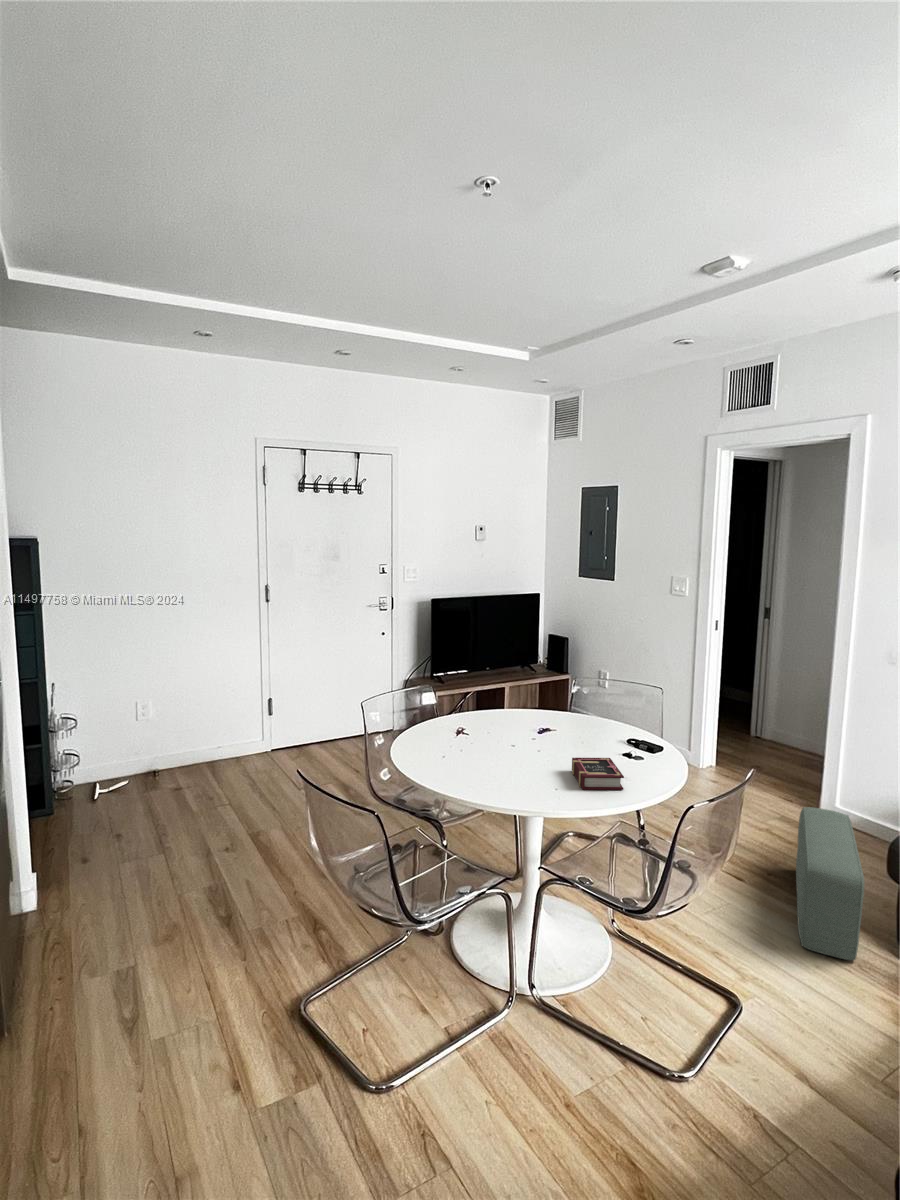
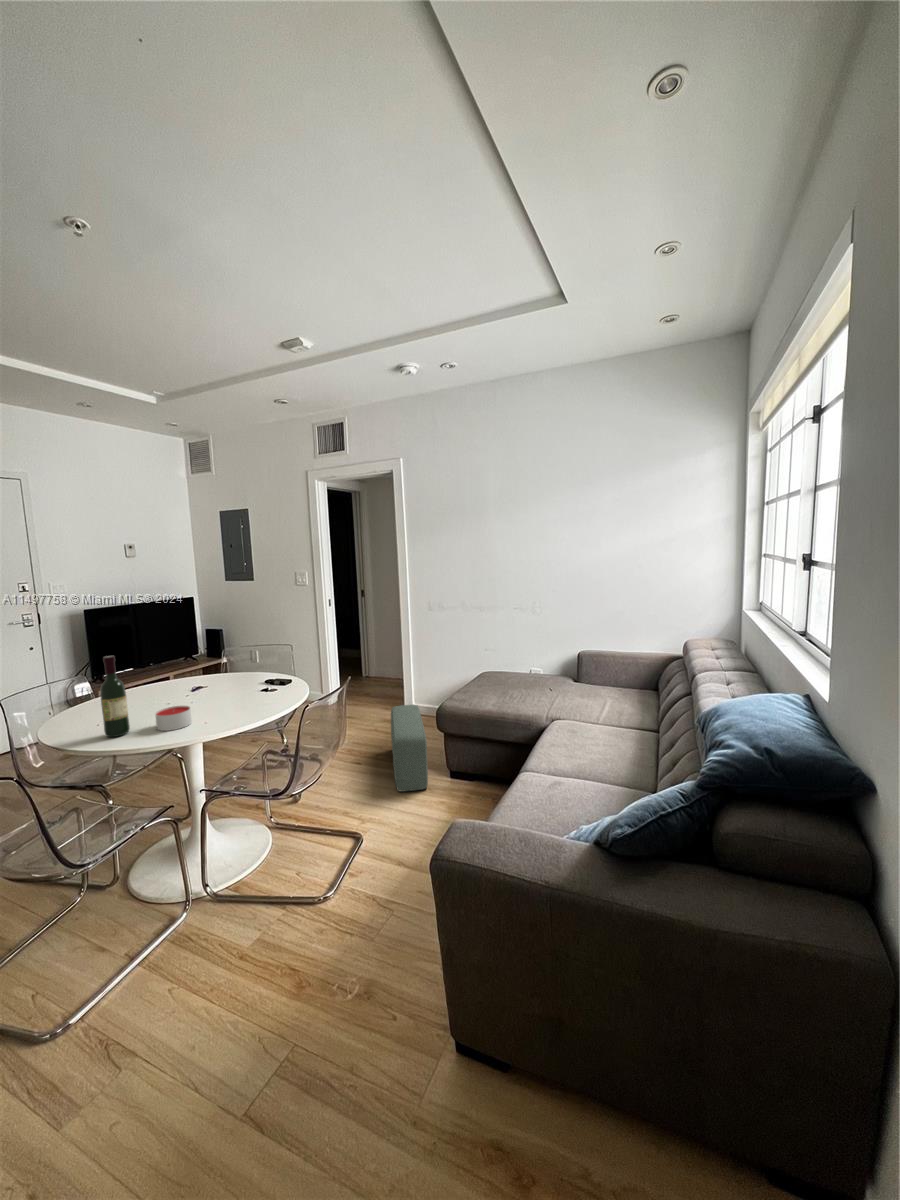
wine bottle: none [452,685,476,778] -> present [100,656,130,737]
candle: none [502,755,540,787] -> present [155,706,192,731]
book: present [572,758,624,790] -> none [219,694,261,719]

